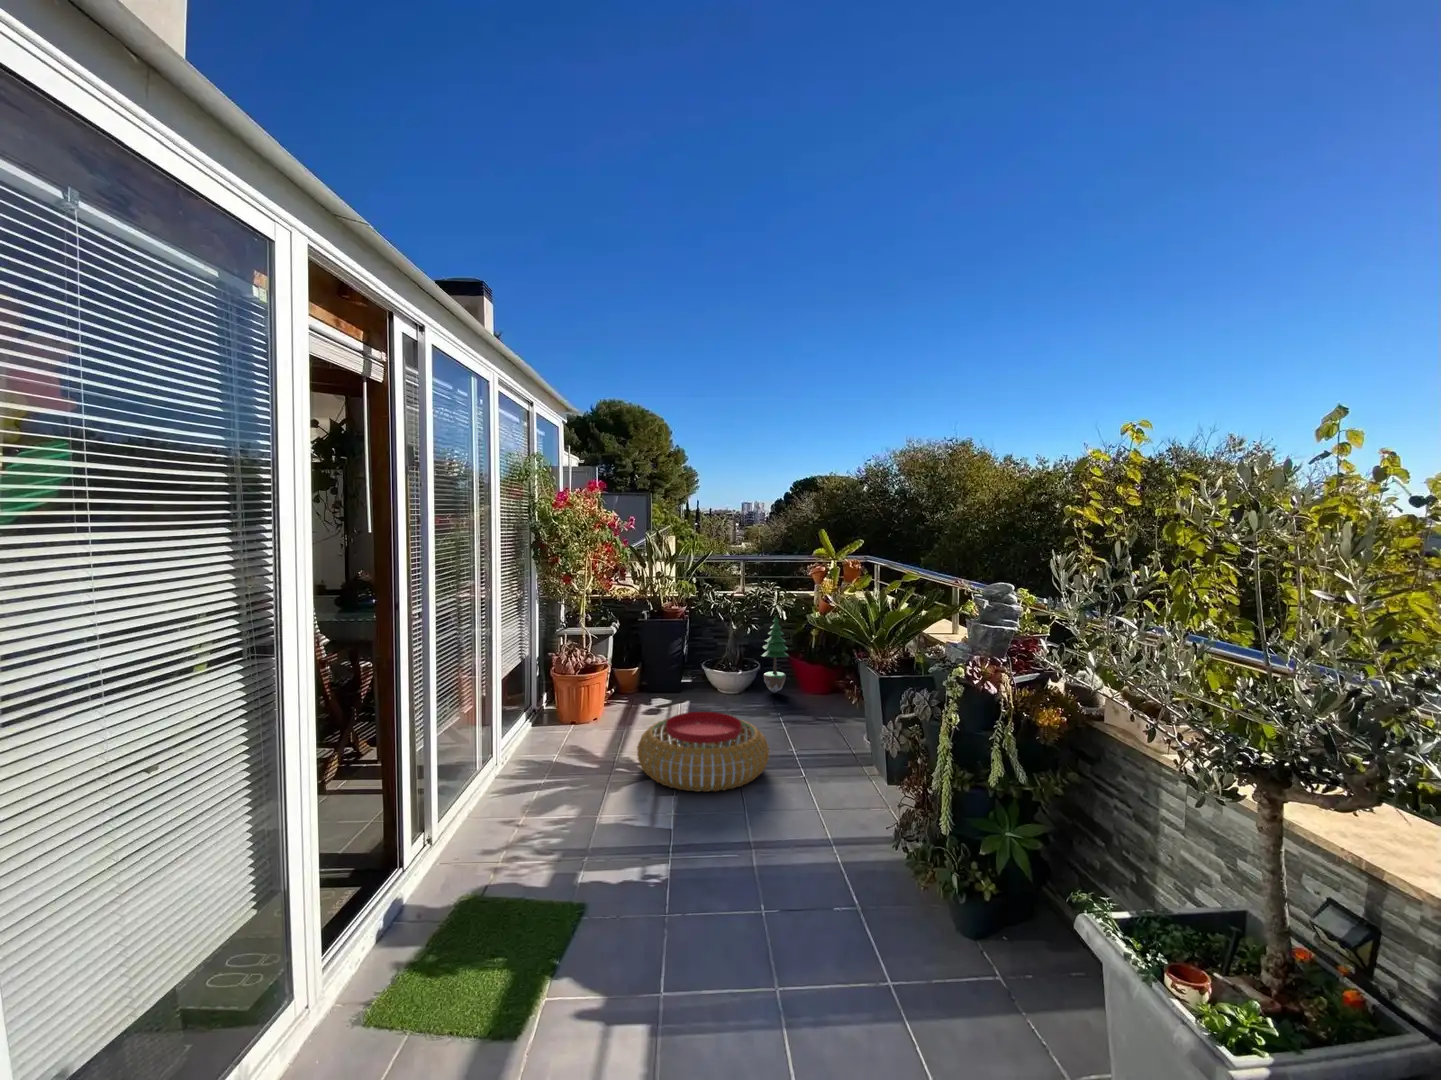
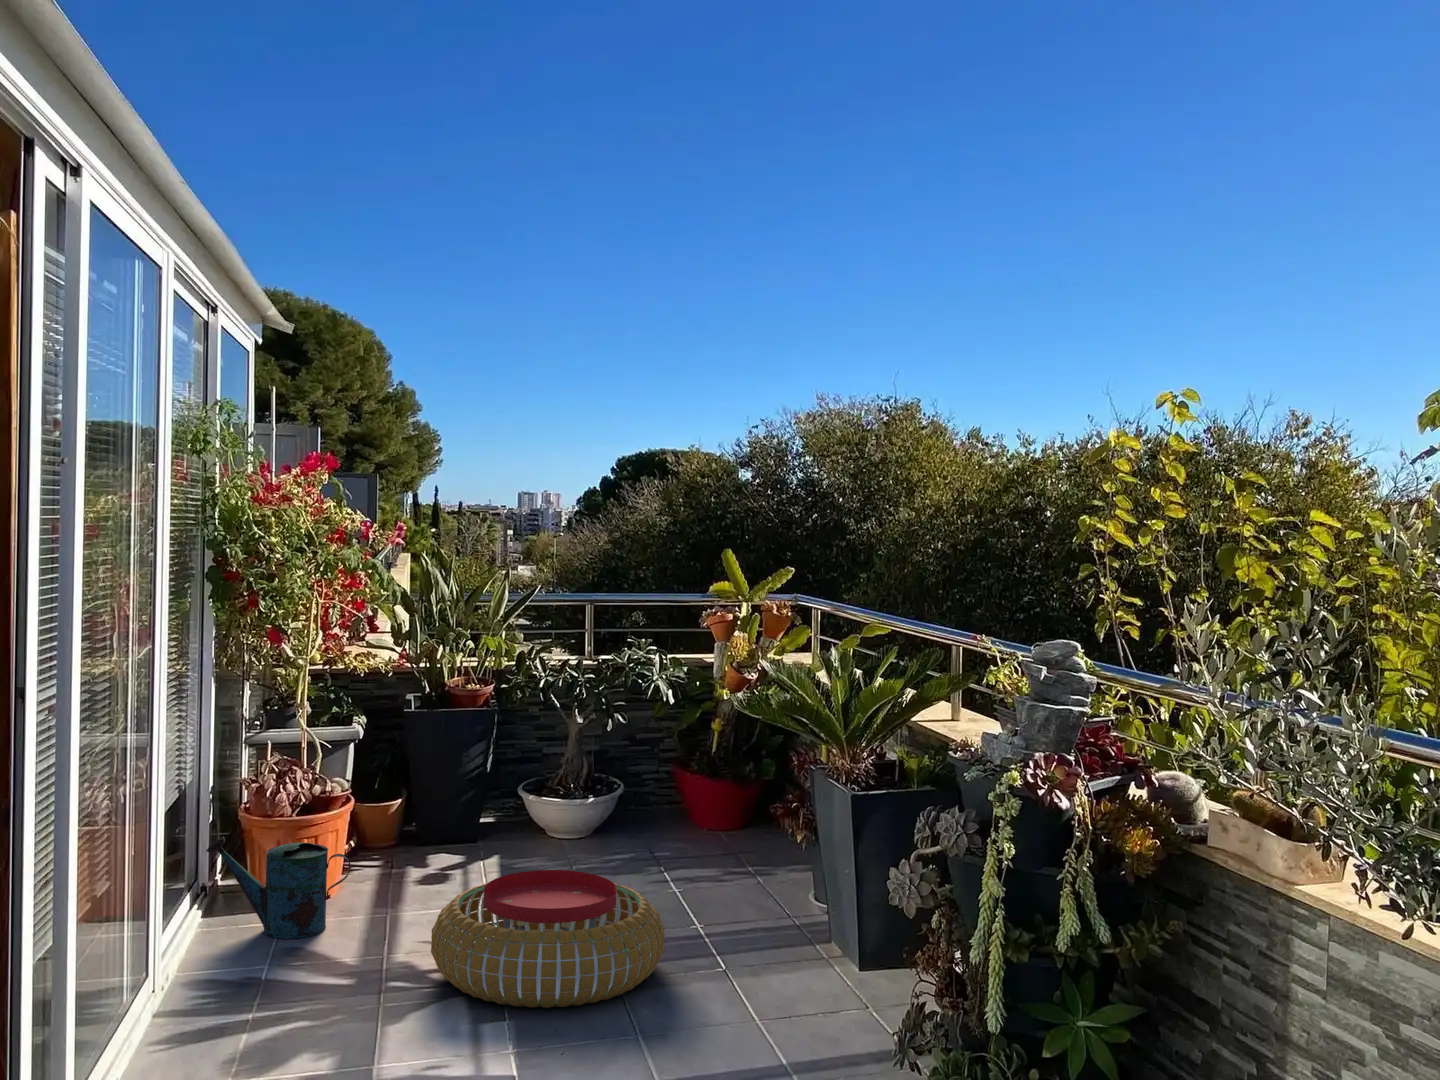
potted tree: present [761,616,788,693] -> none [619,699,669,838]
watering can: none [528,686,603,742] -> present [206,837,350,939]

